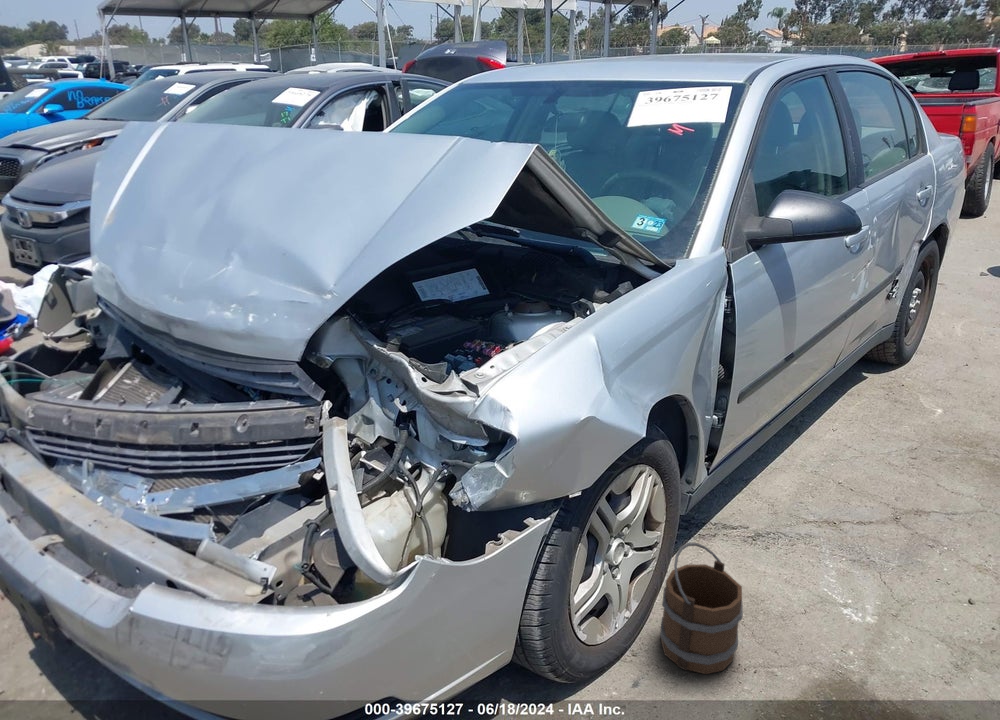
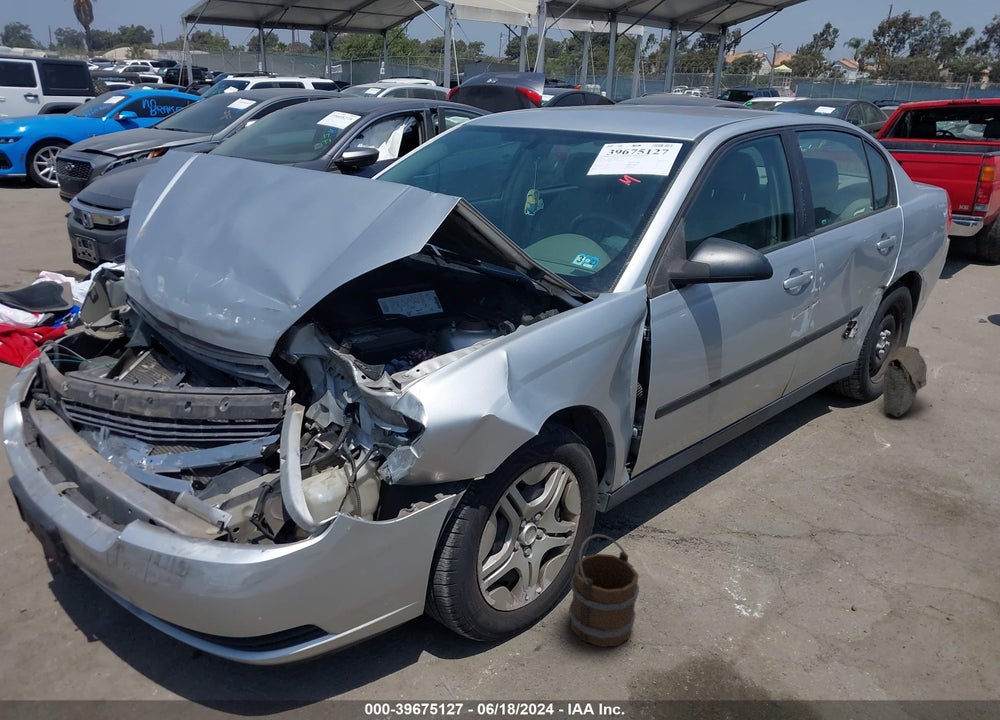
bag: none [919,304,963,380] -> present [883,346,927,417]

